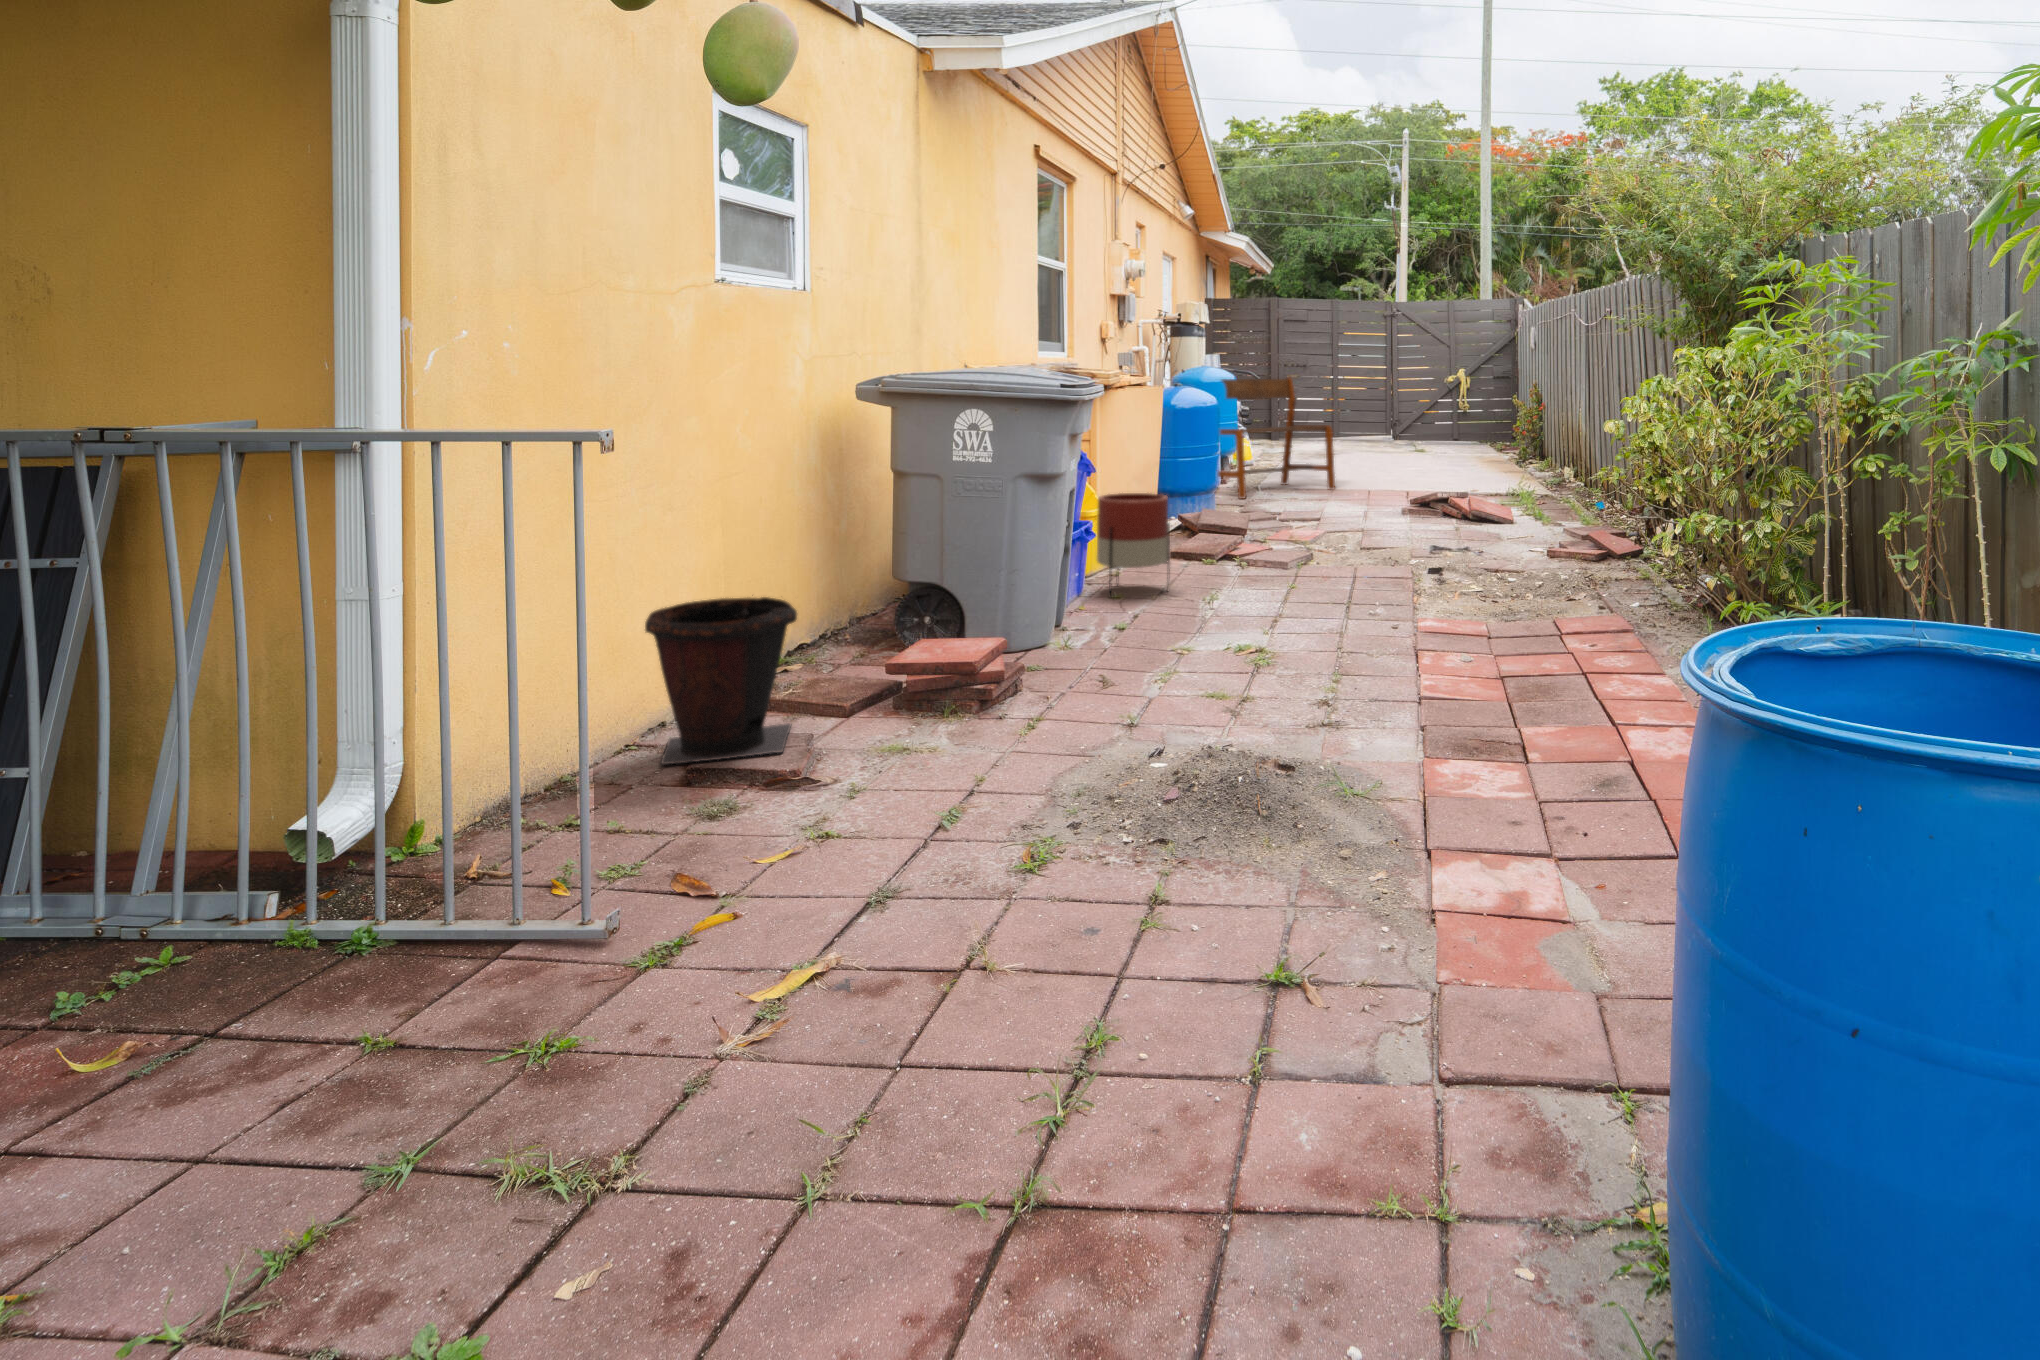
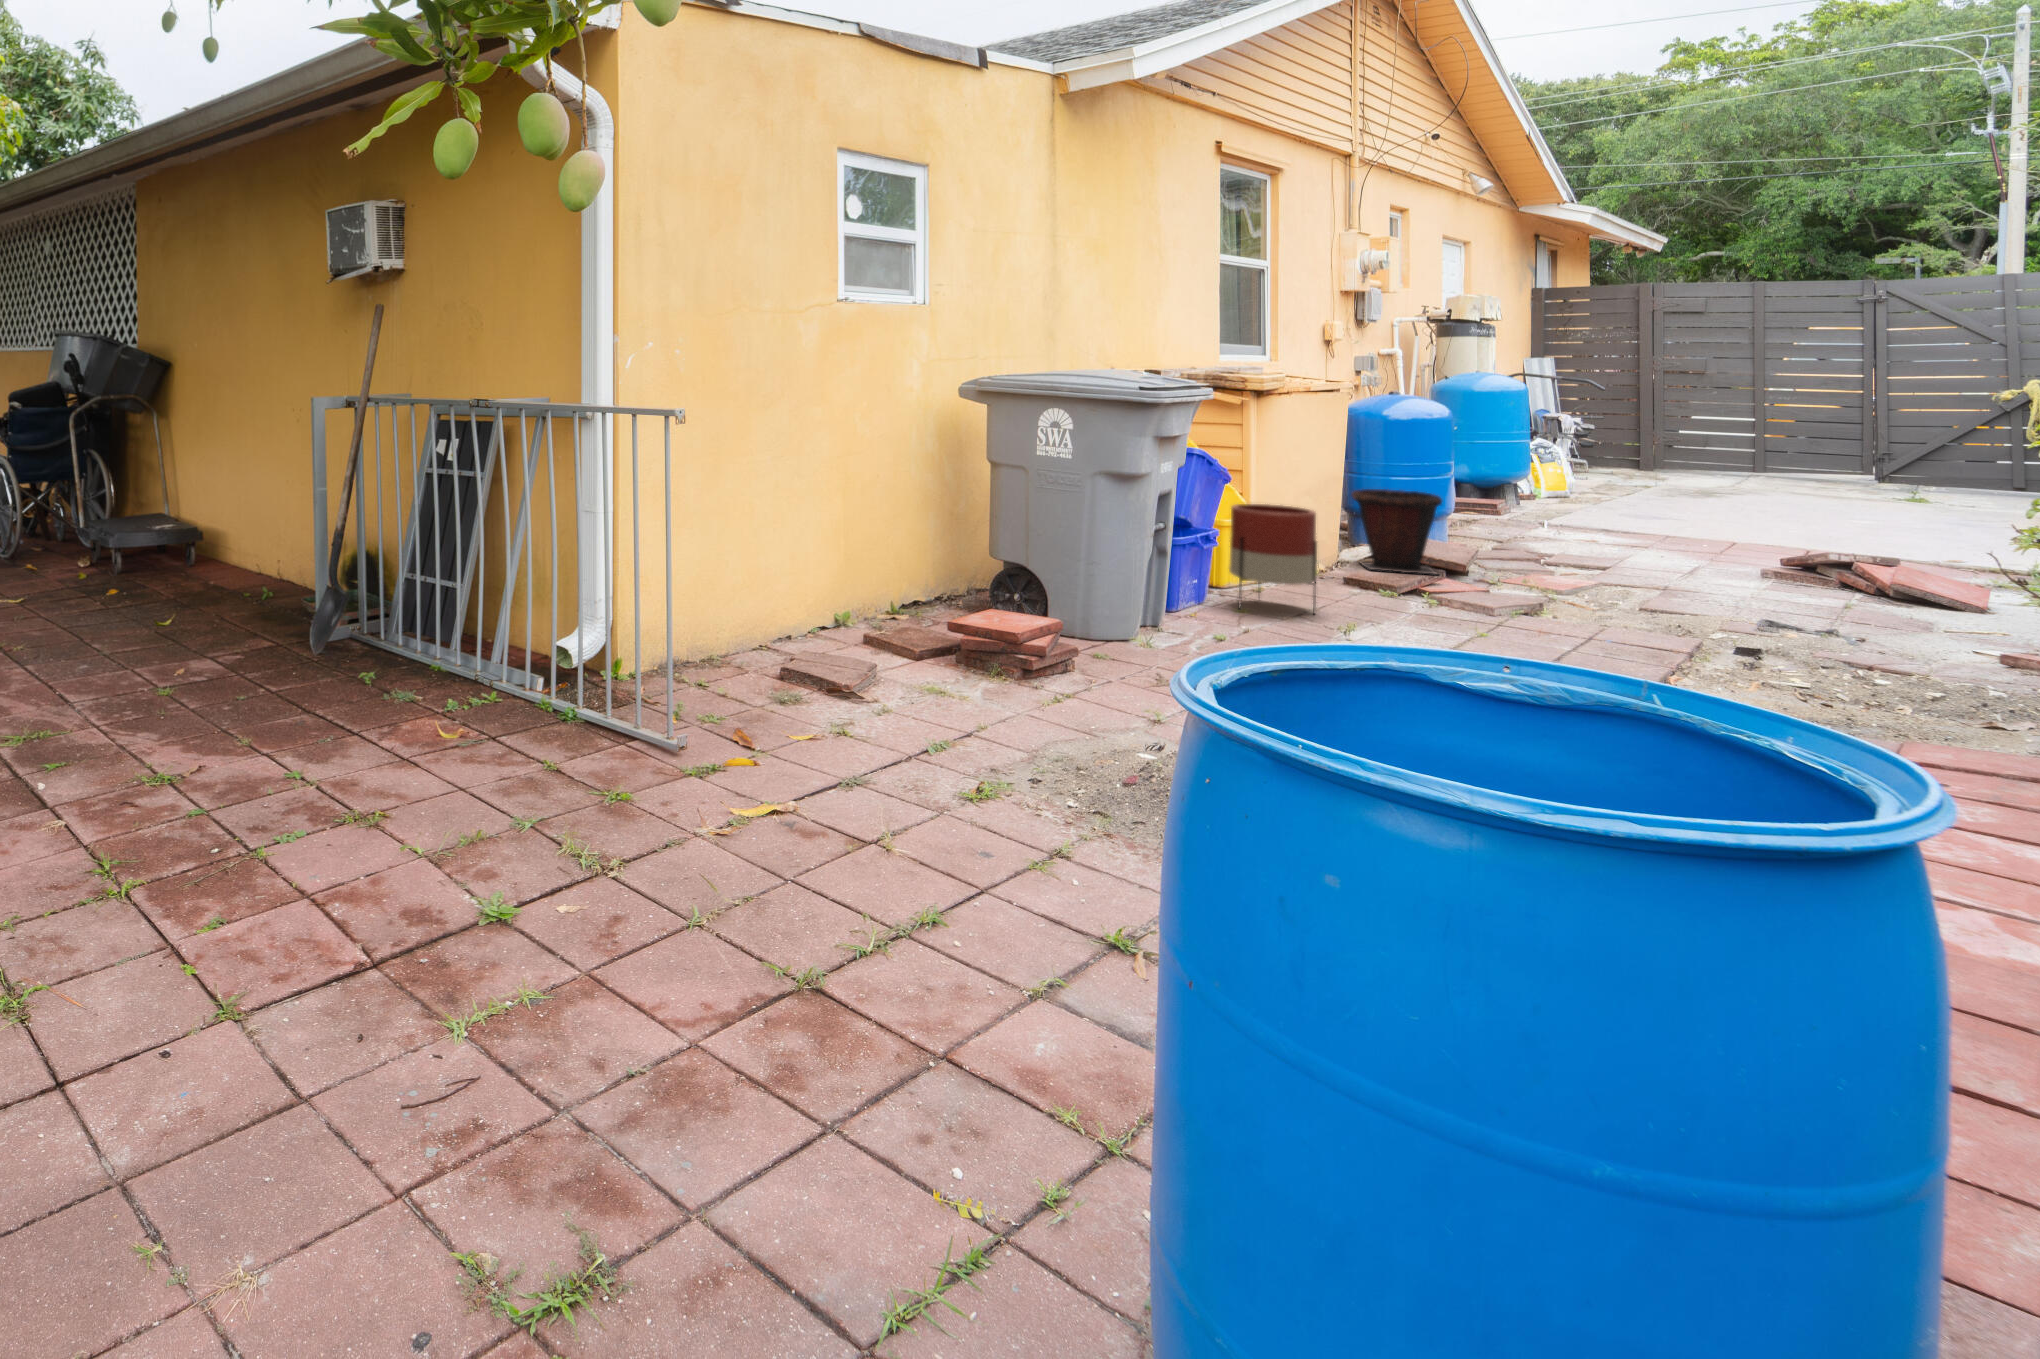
bench: present [1218,378,1335,498] -> none [1455,386,1676,537]
bucket: present [645,597,797,764] -> present [1351,489,1442,574]

